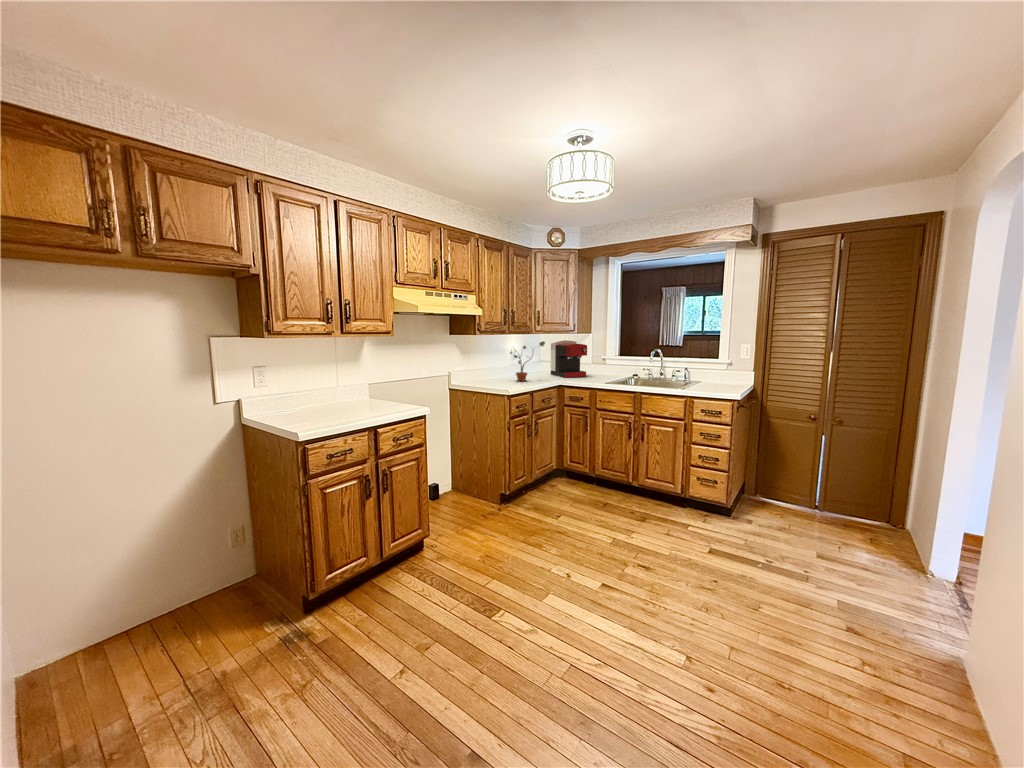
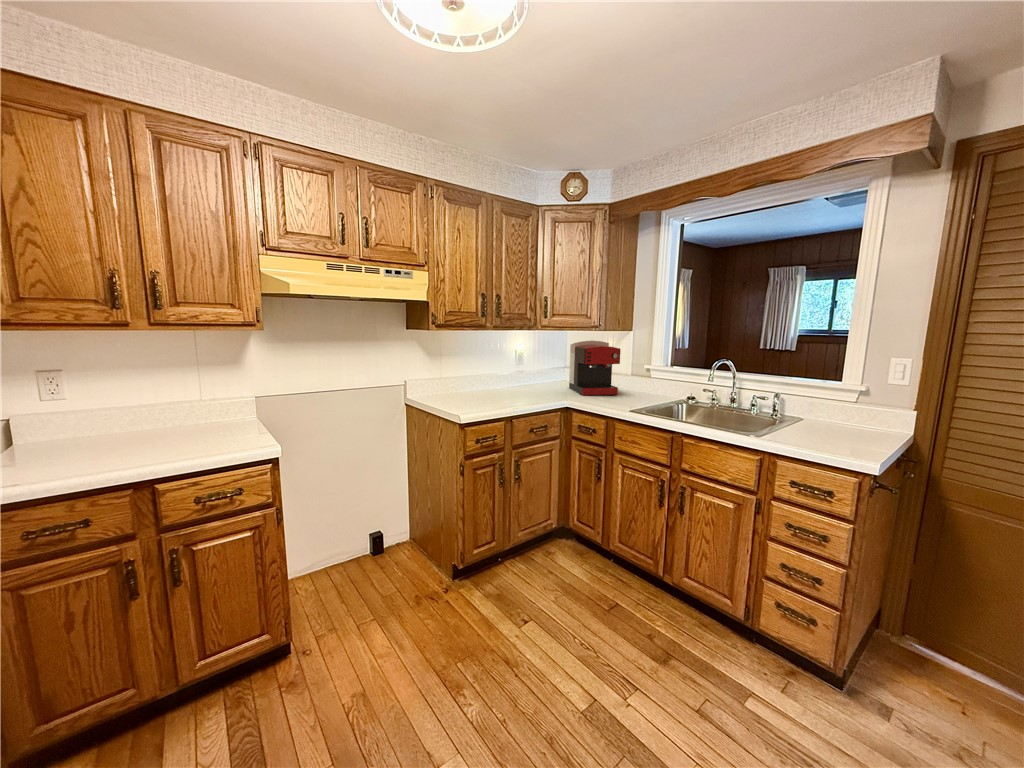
potted plant: present [510,341,545,381] -> none [494,341,549,399]

